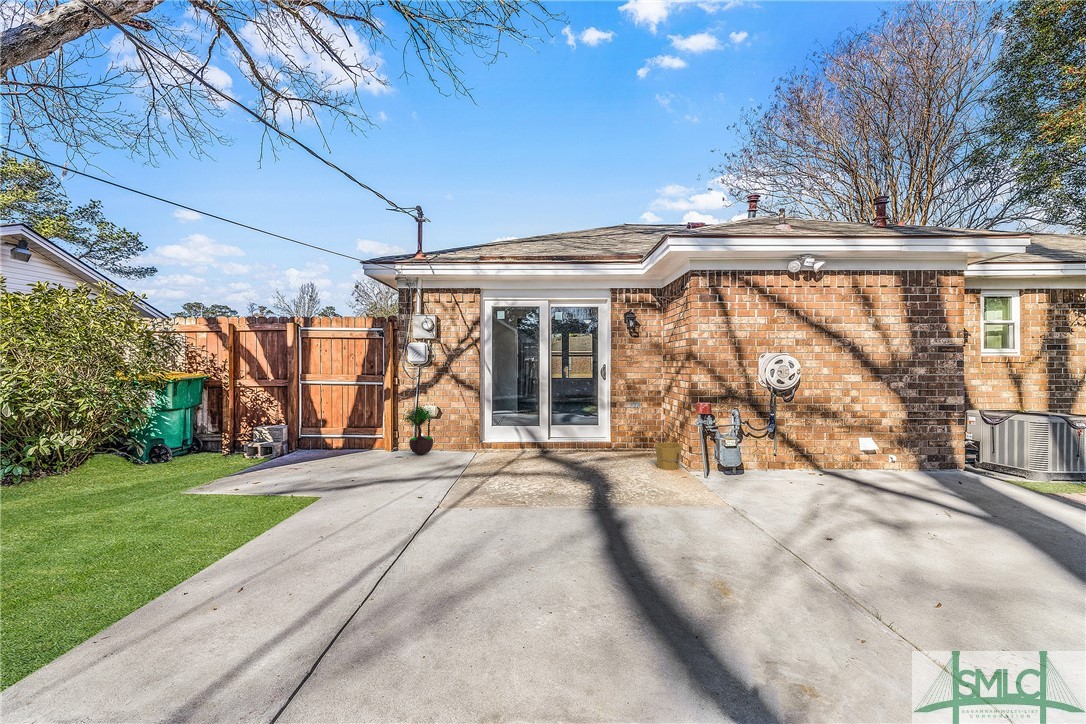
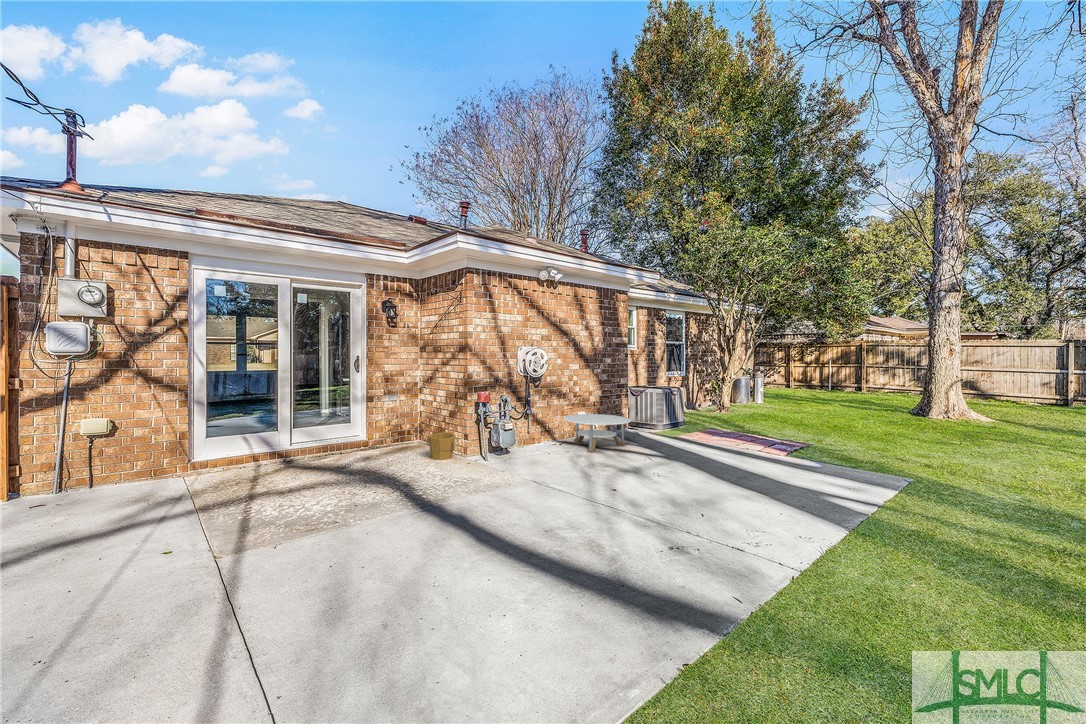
potted tree: present [404,405,433,455] -> none [41,414,112,496]
round table: none [829,440,944,492] -> present [564,414,631,452]

